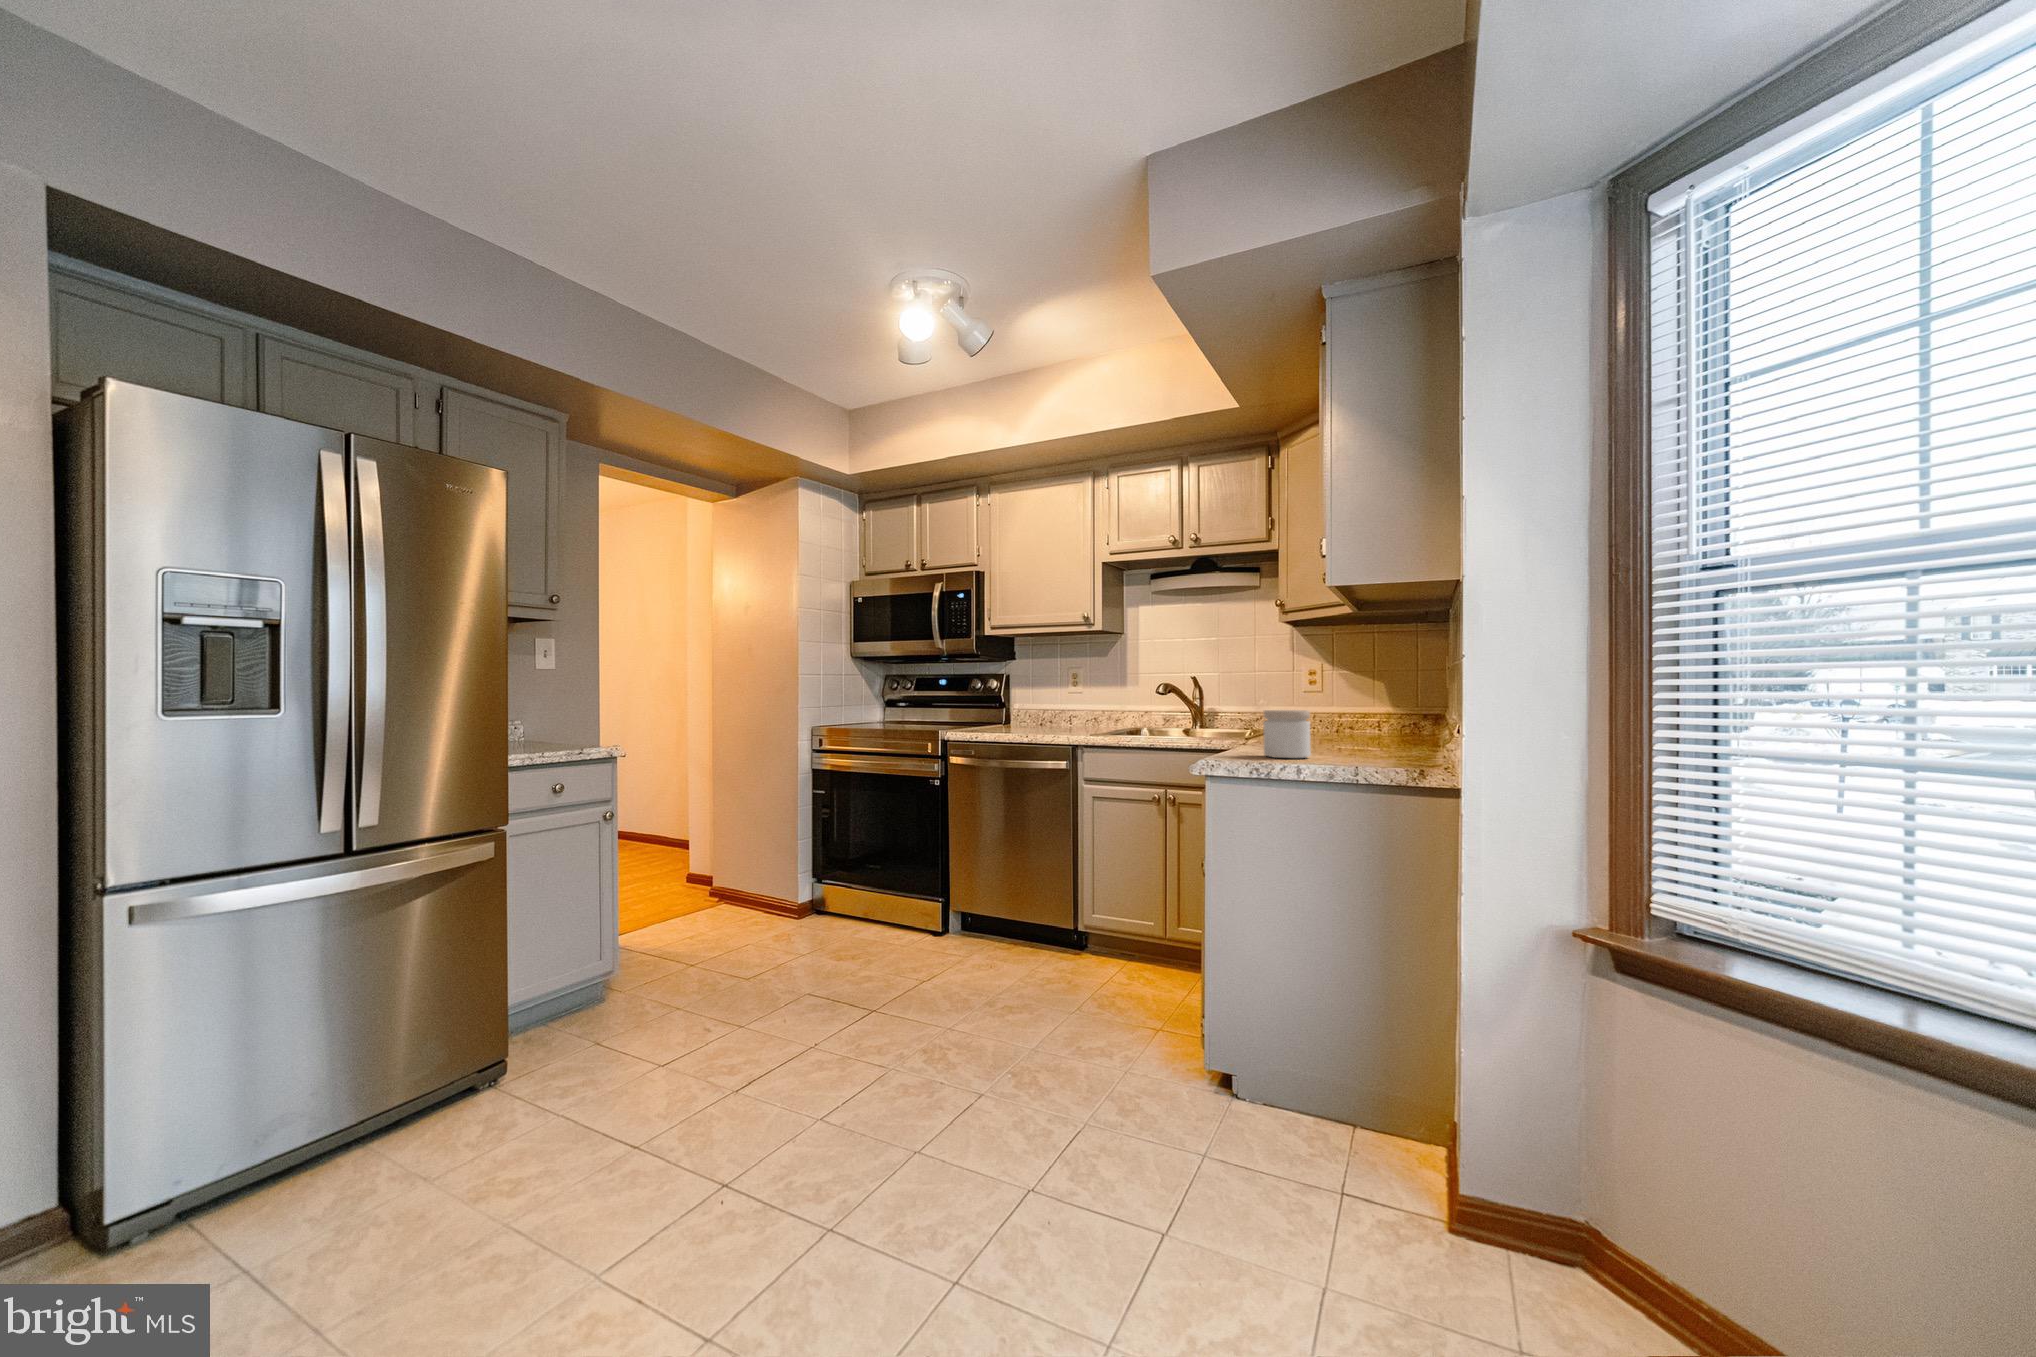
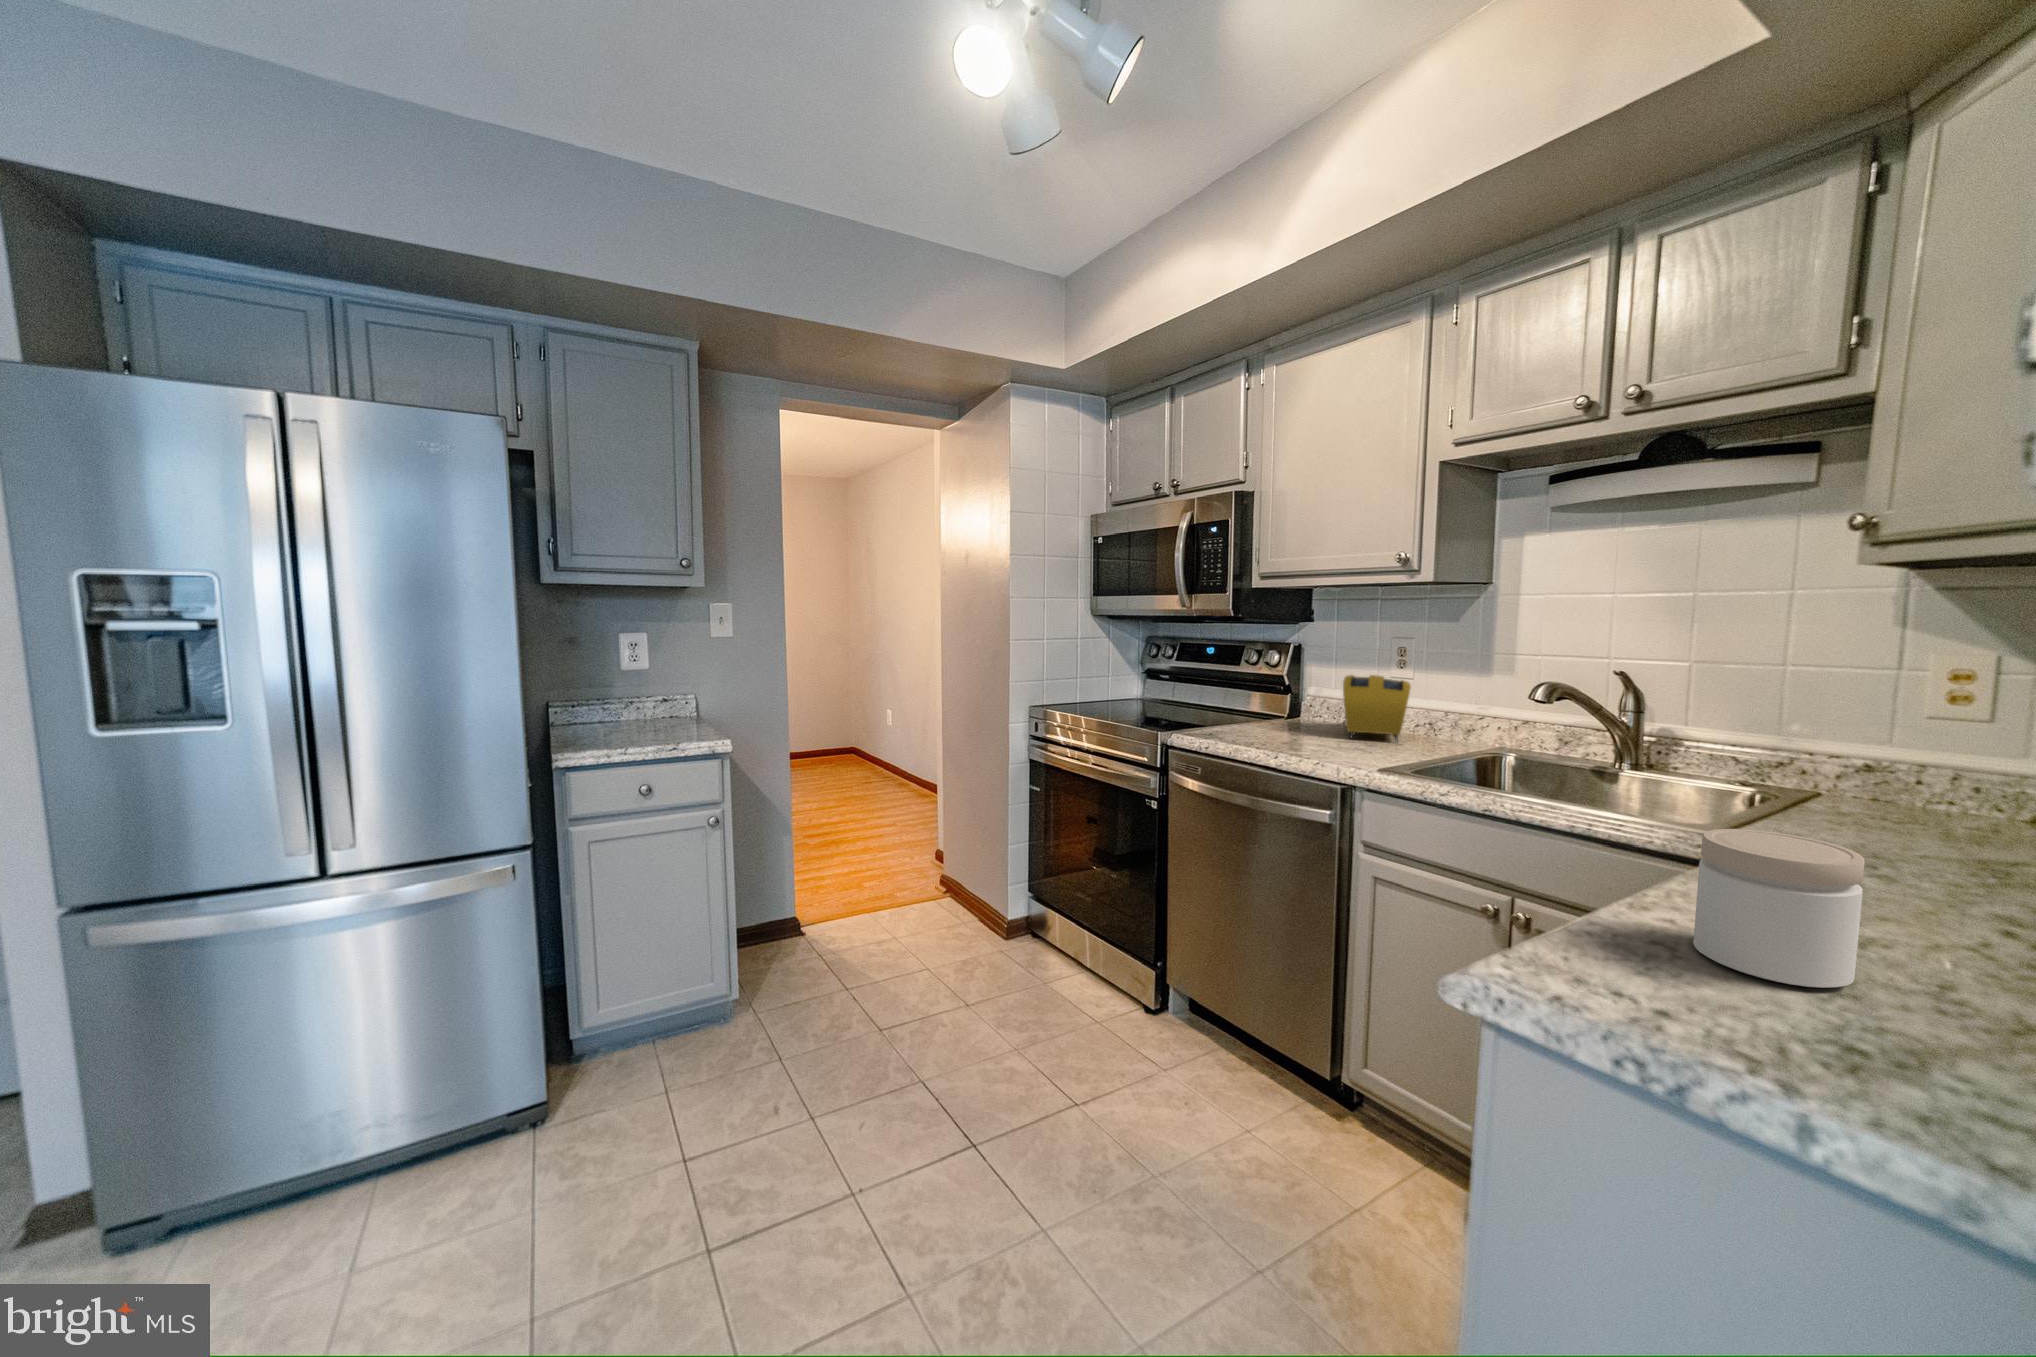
toaster: none [1043,692,1085,731] -> present [1343,675,1411,742]

